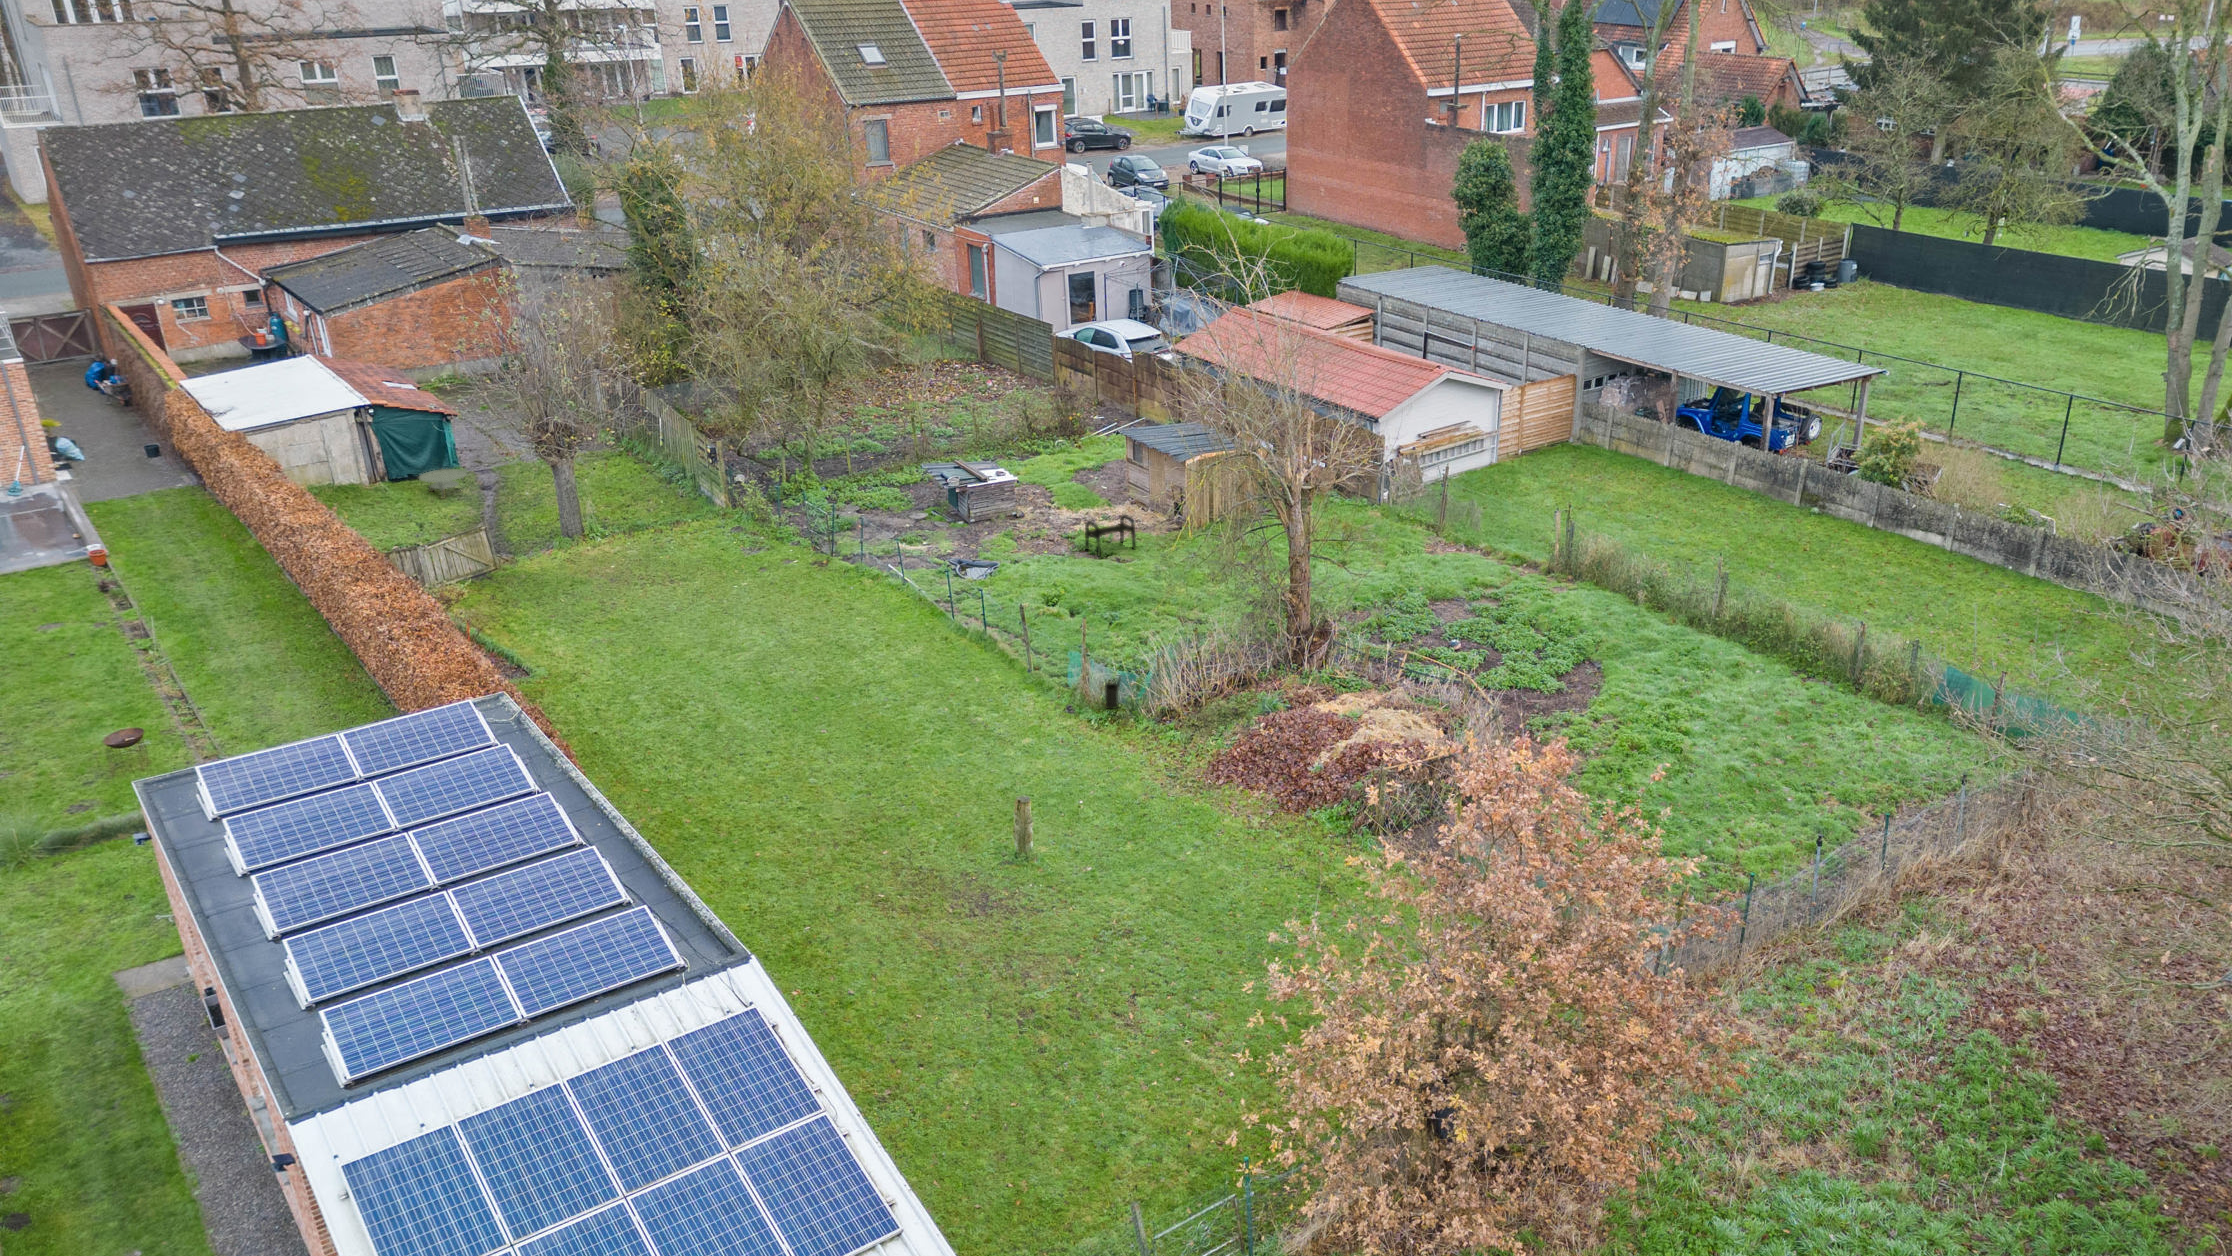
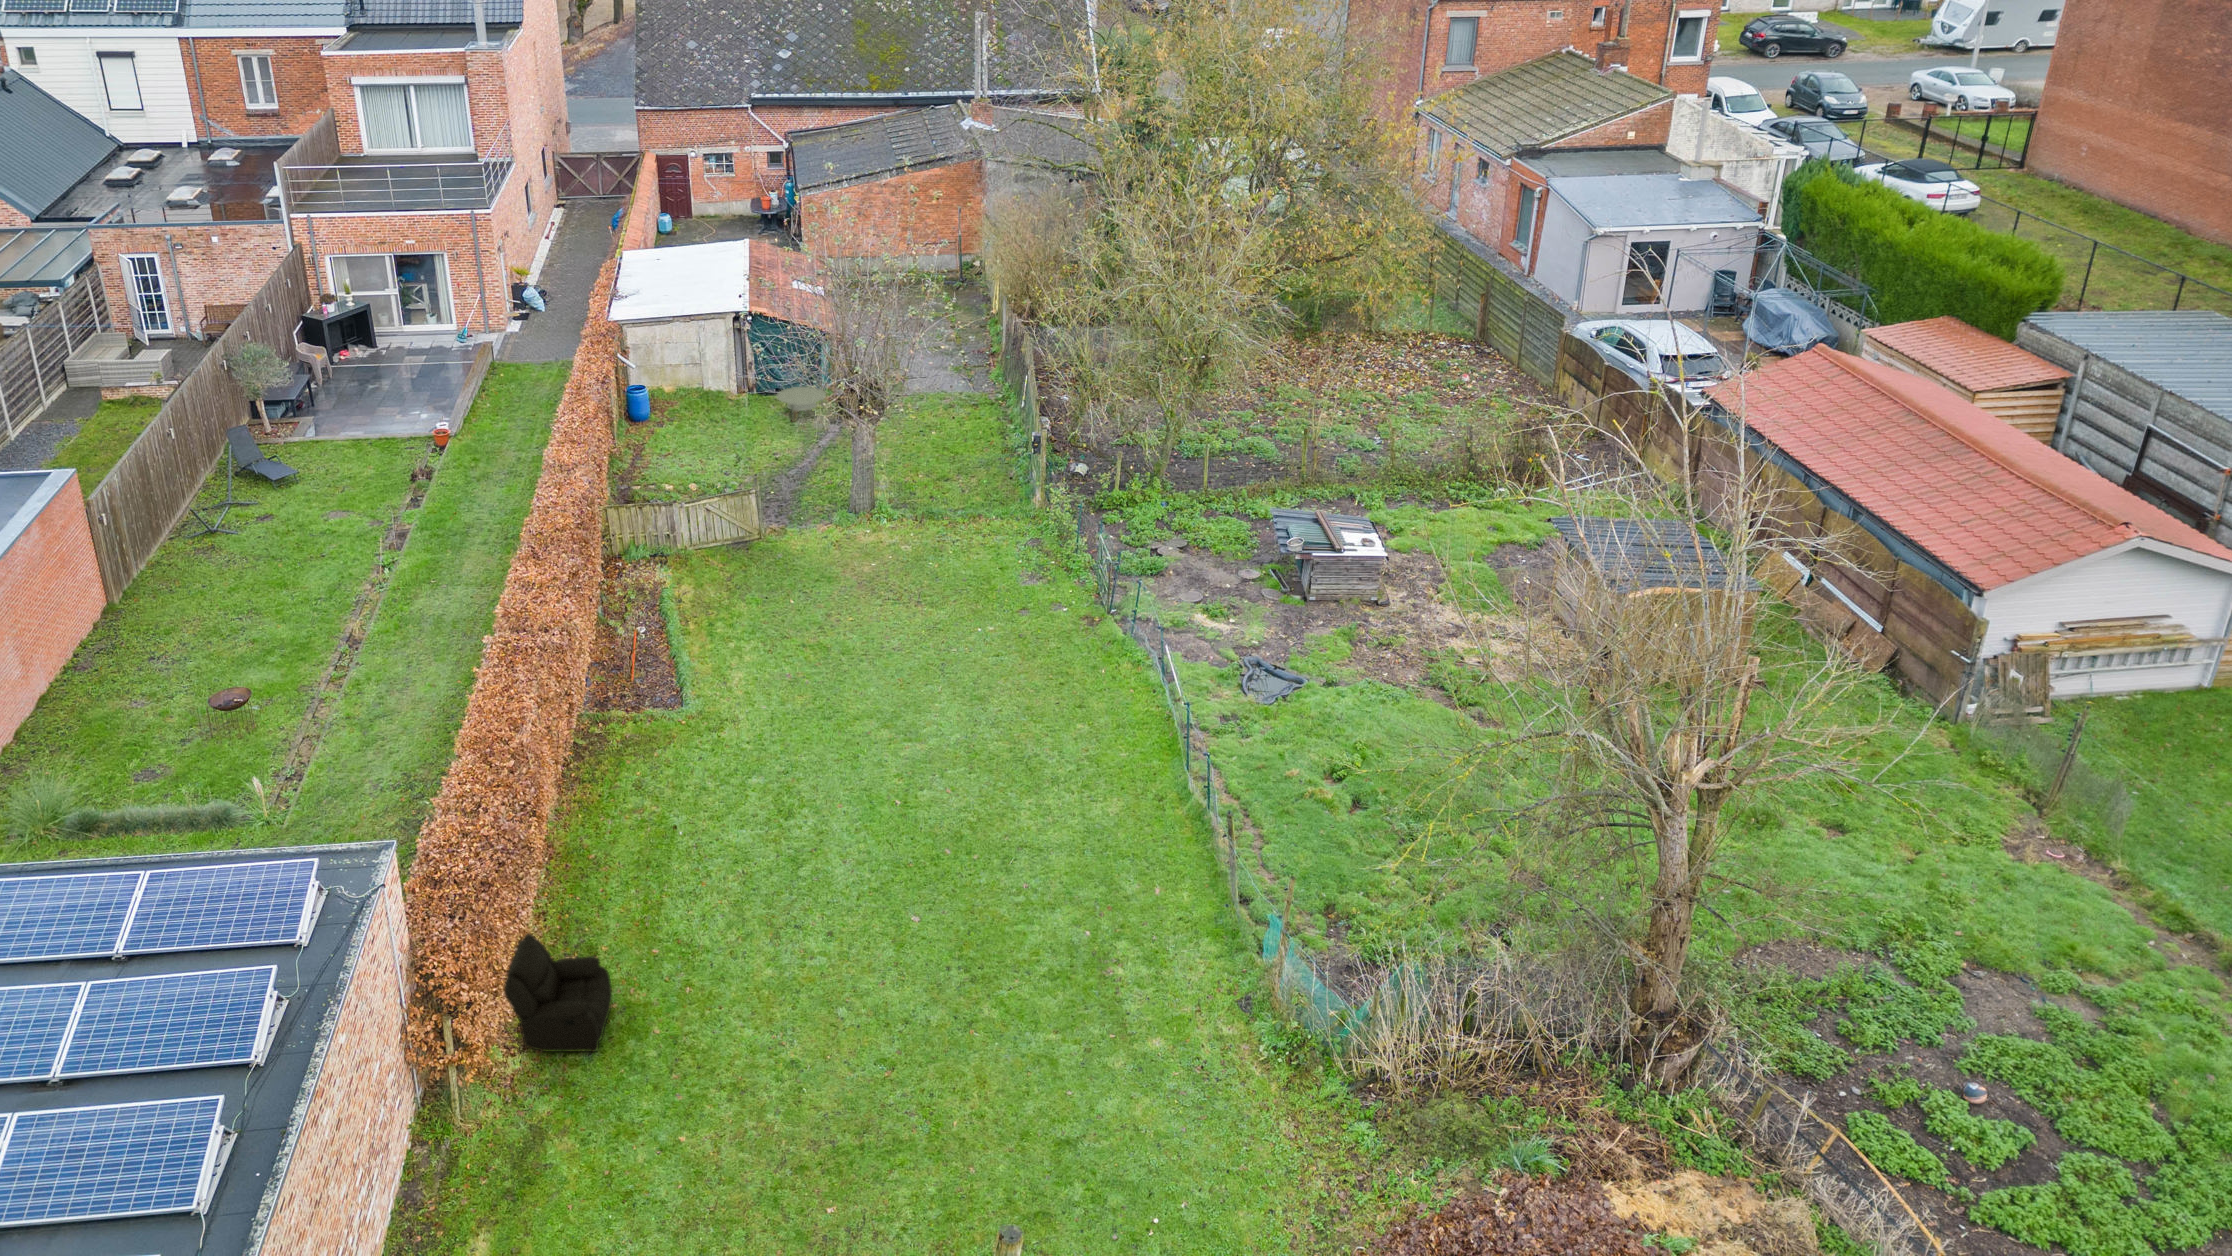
bench: present [1085,514,1136,556] -> none [1437,656,1515,712]
watering can: present [1104,677,1121,709] -> none [1268,1005,1312,1060]
chair: none [604,748,689,819] -> present [502,933,612,1052]

